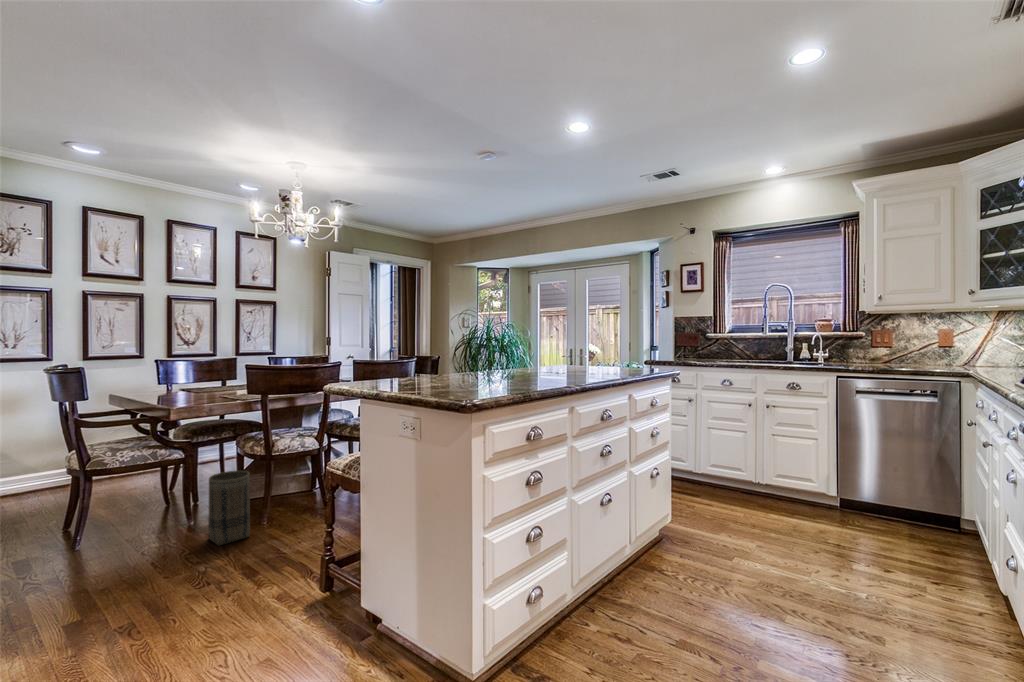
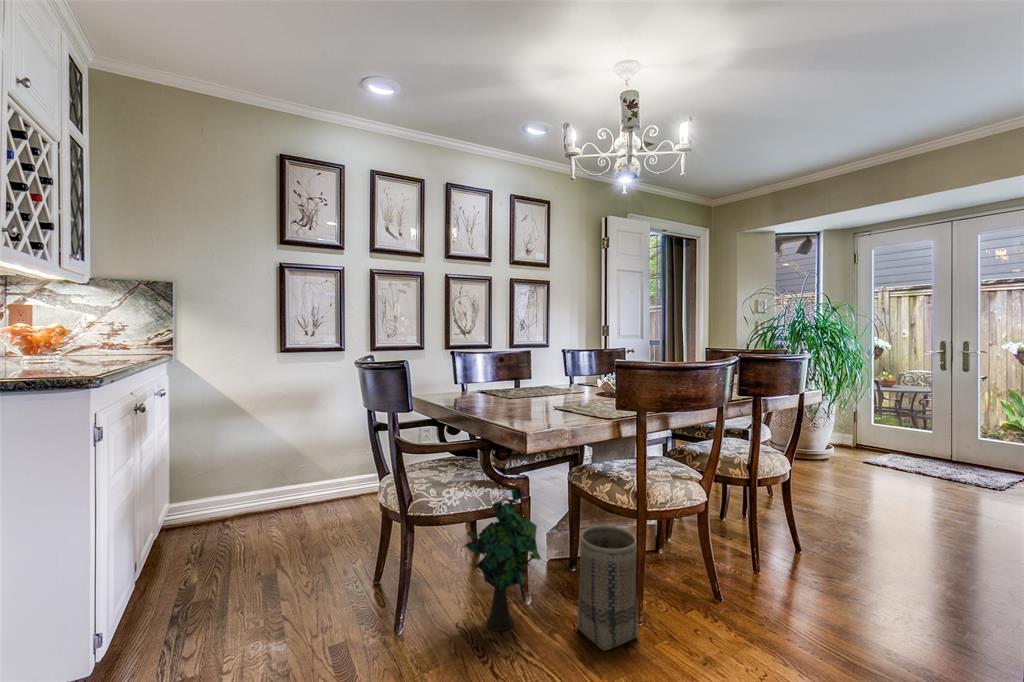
decorative plant: none [114,450,184,547] -> present [463,489,541,631]

